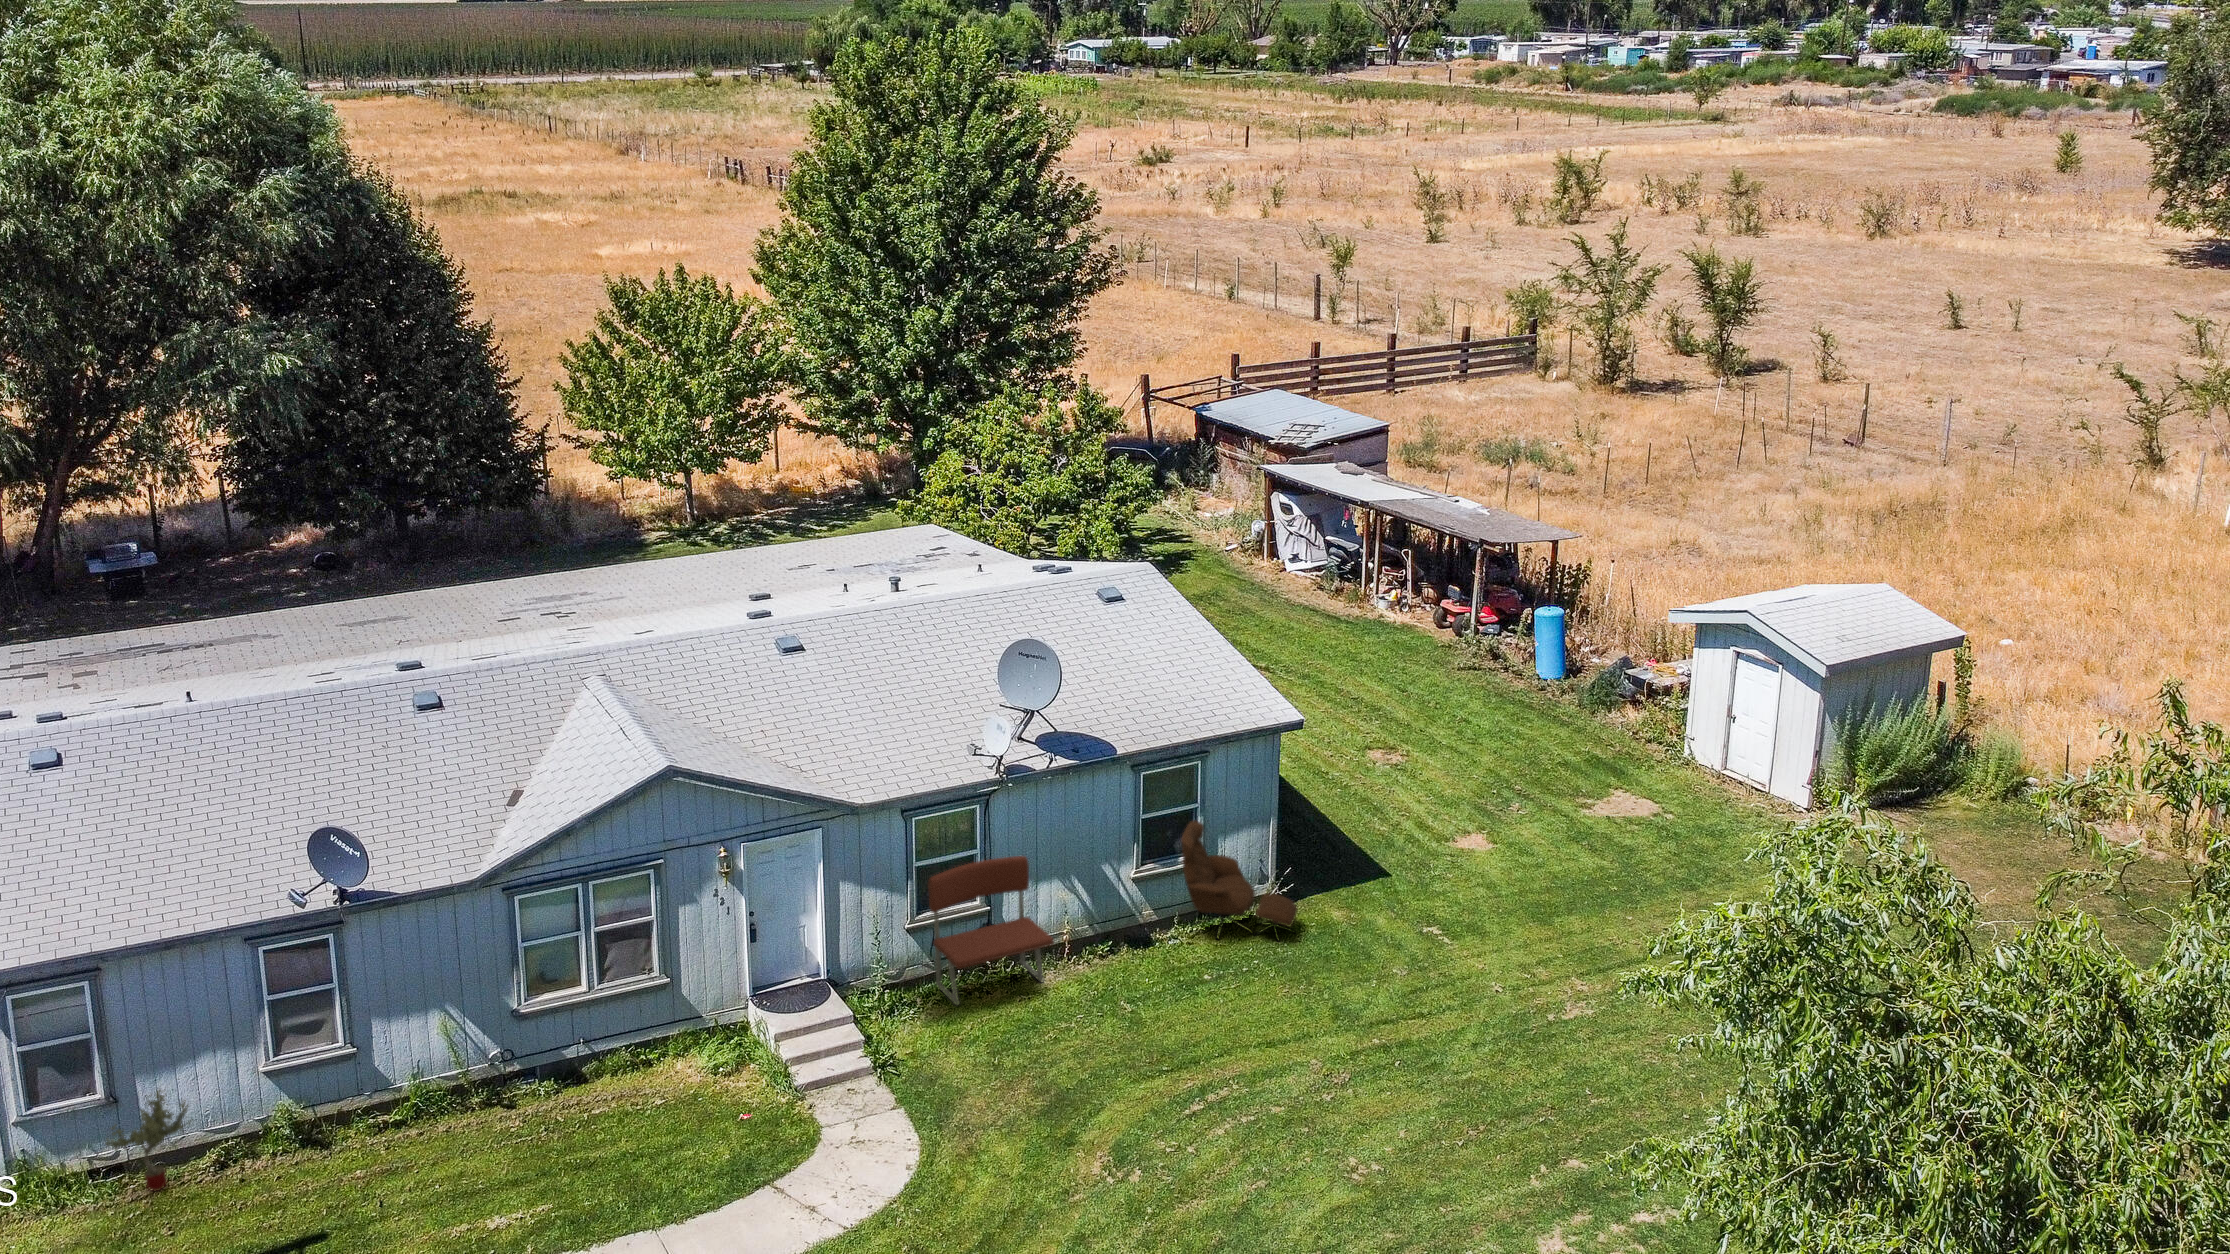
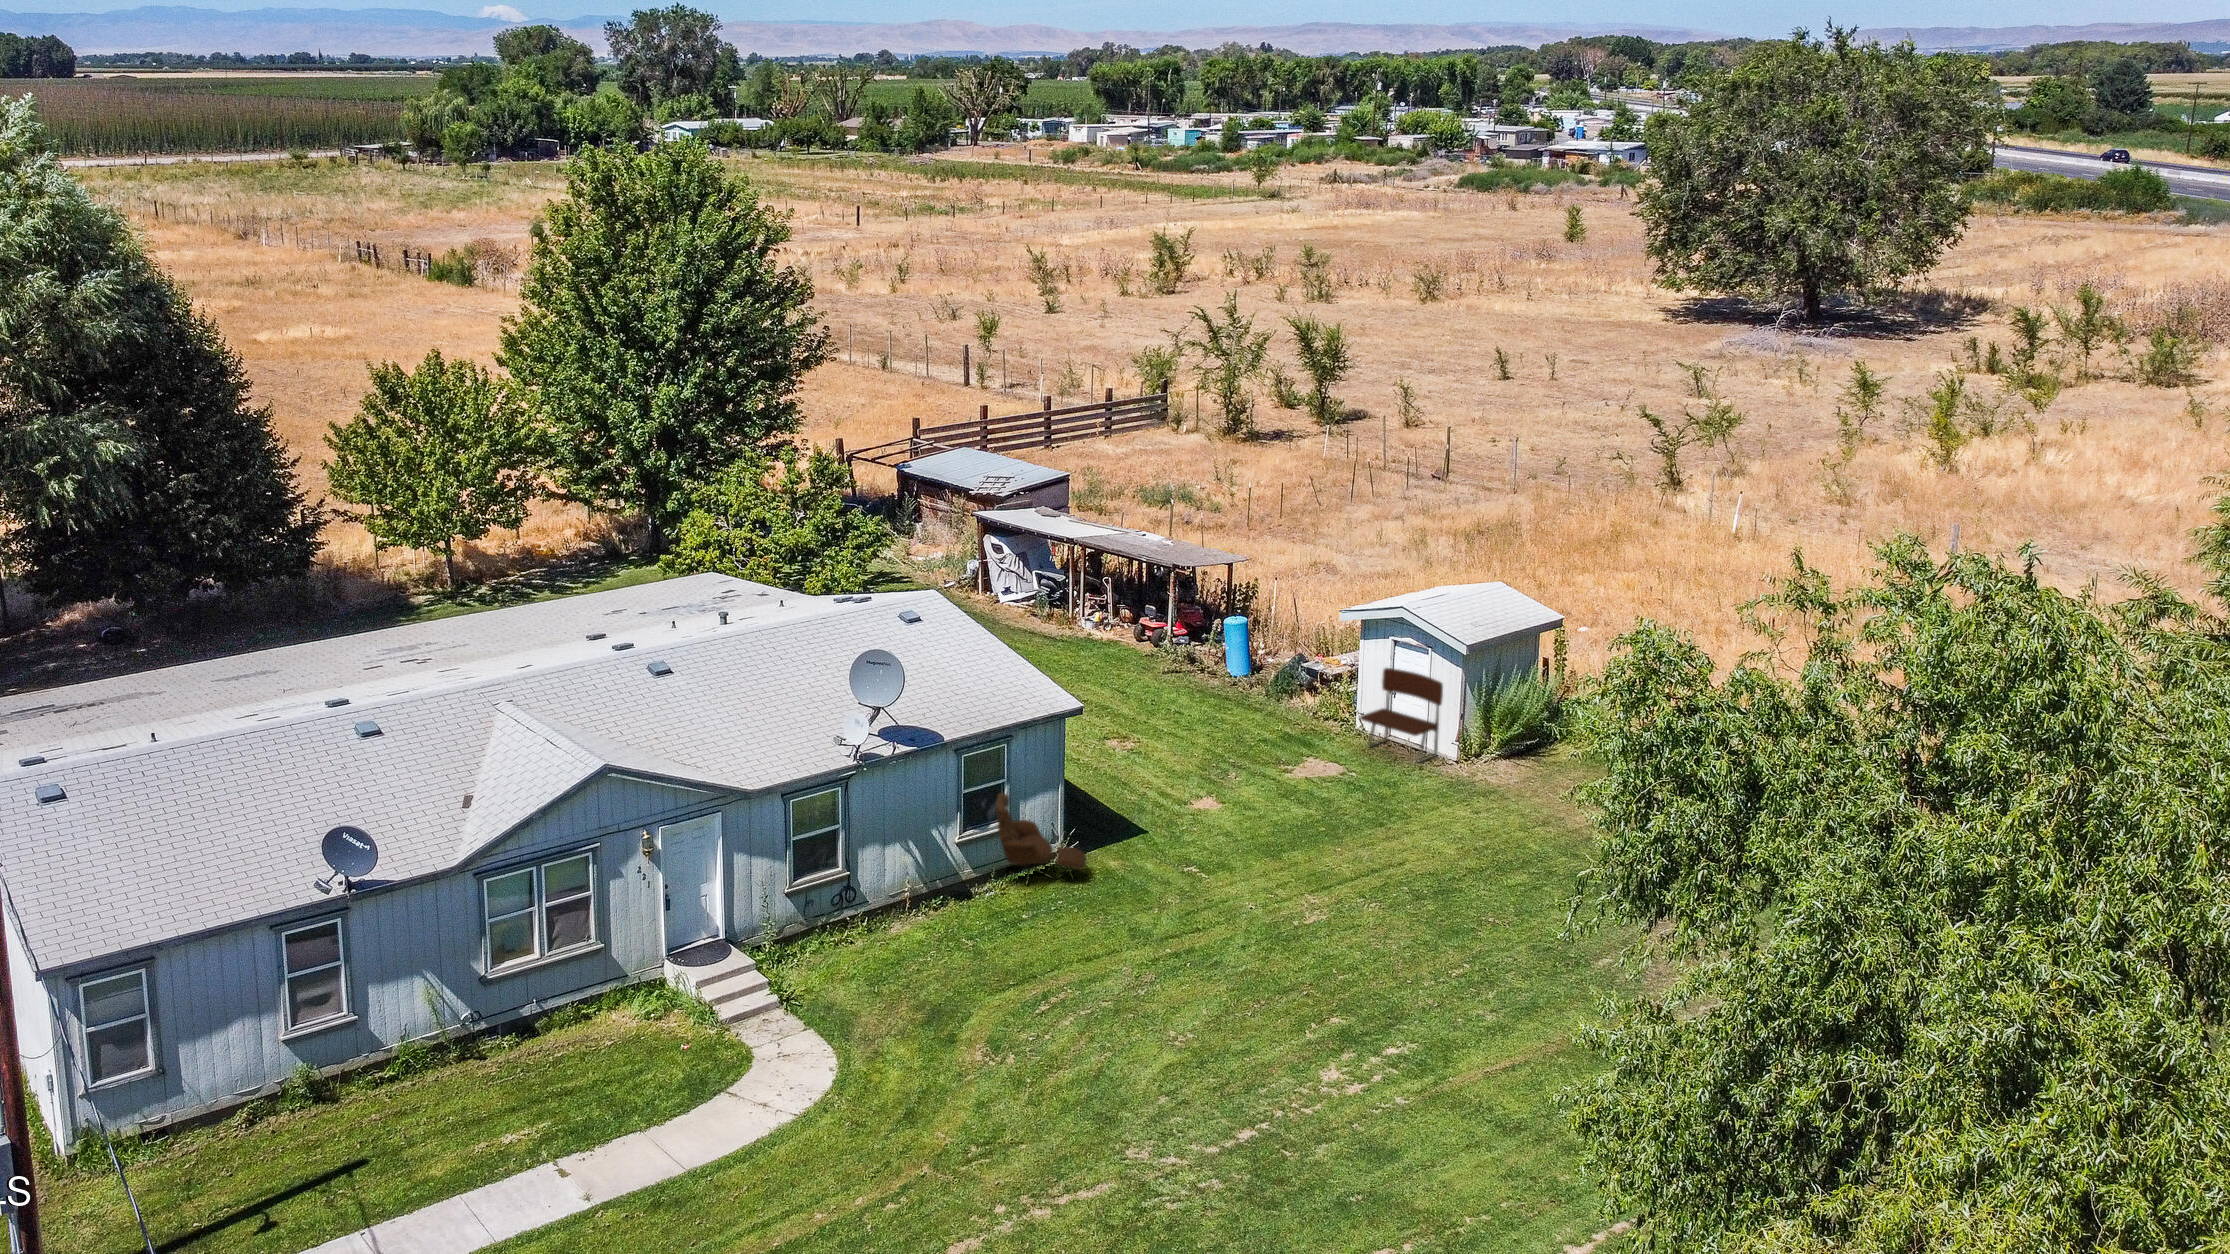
bench: present [928,856,1054,1005] -> present [1360,668,1443,762]
potted tree: present [106,1090,193,1191] -> none [151,1061,230,1151]

